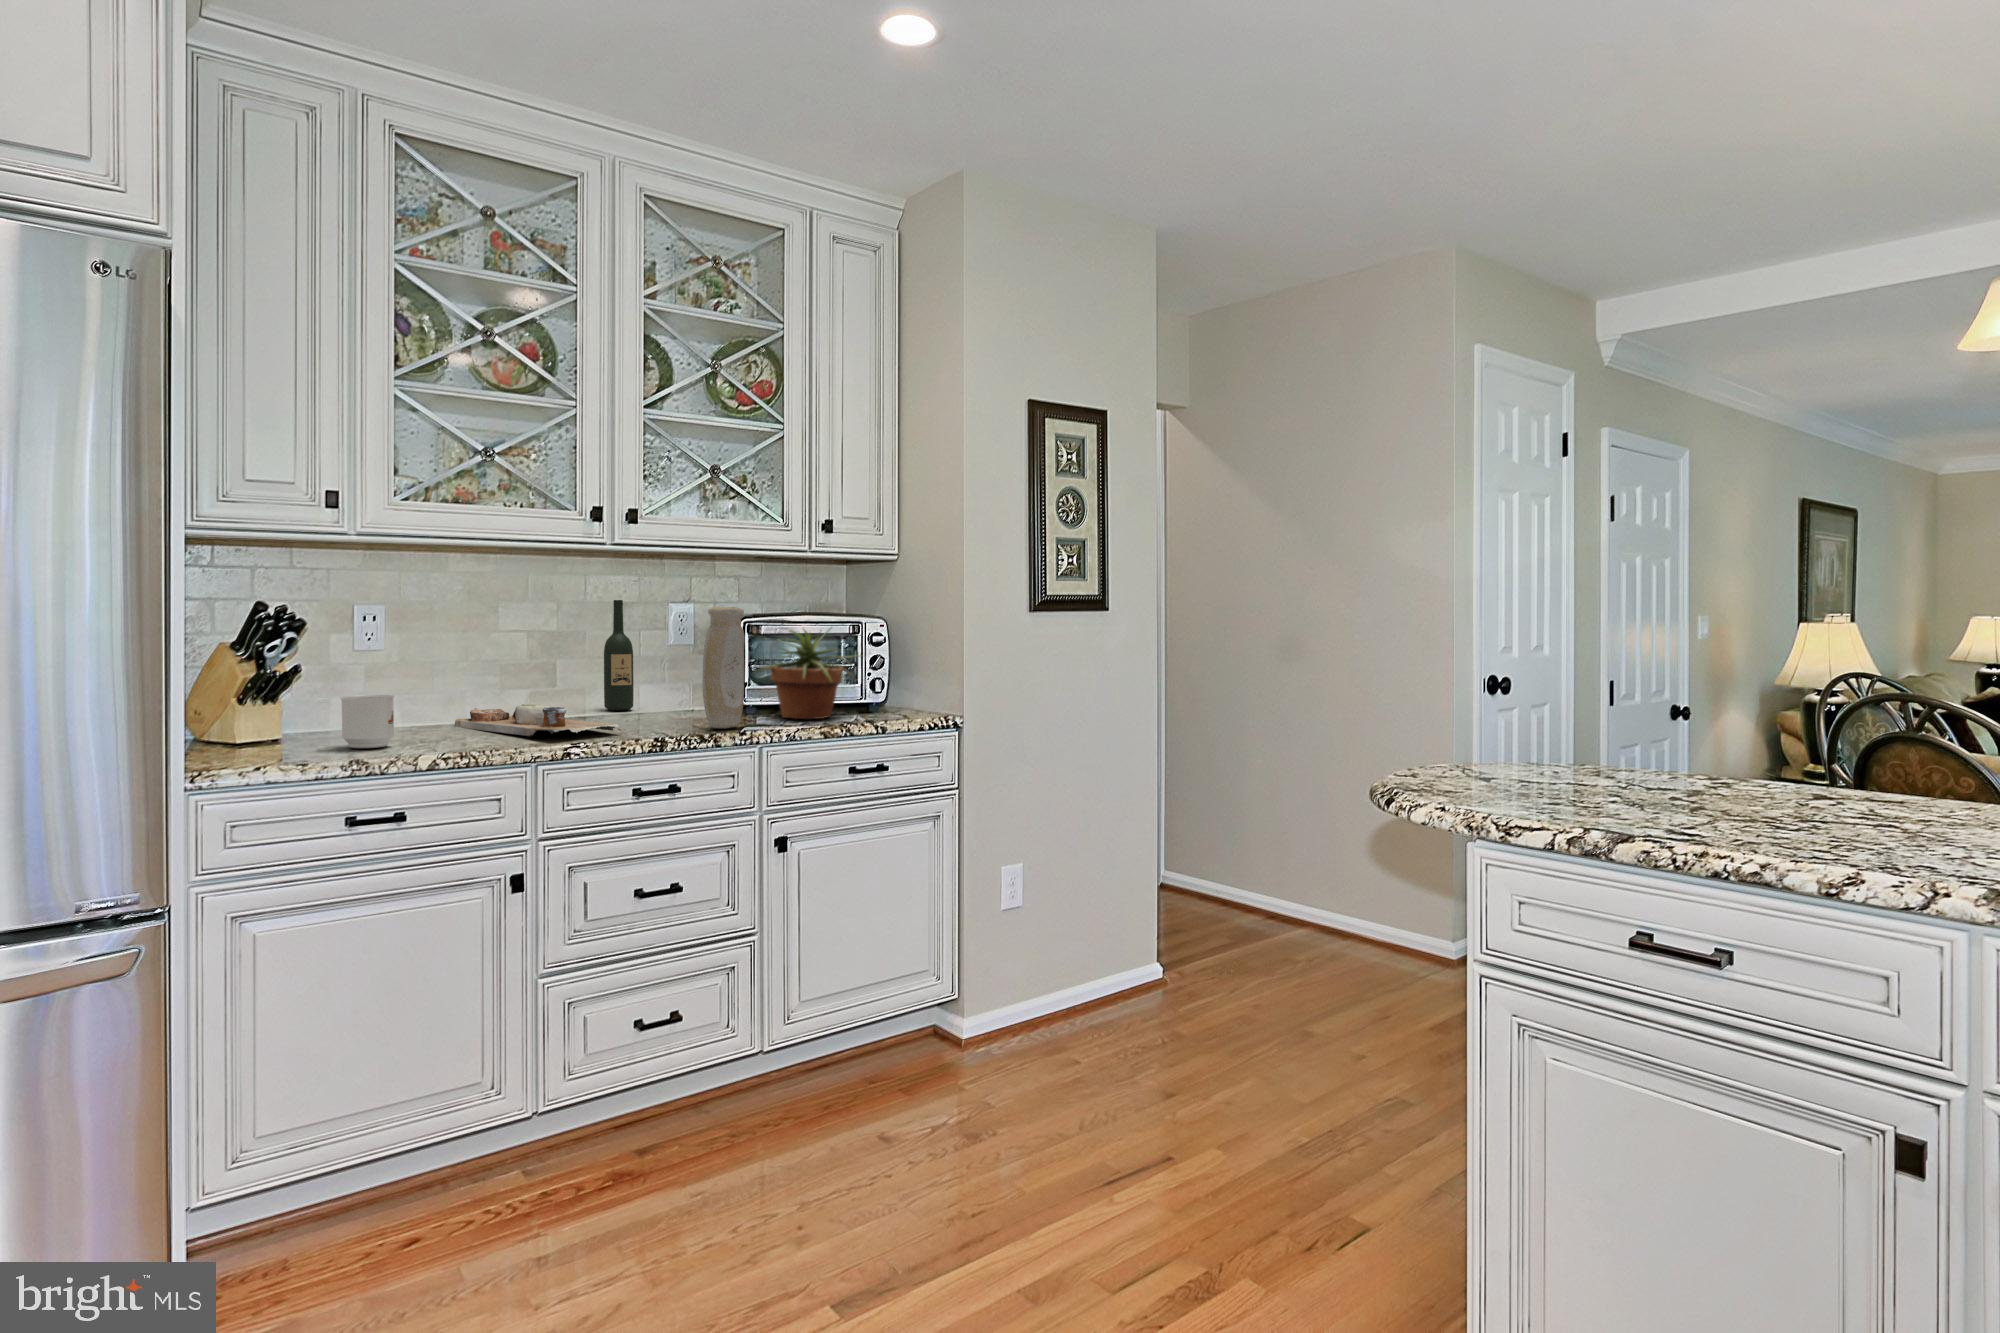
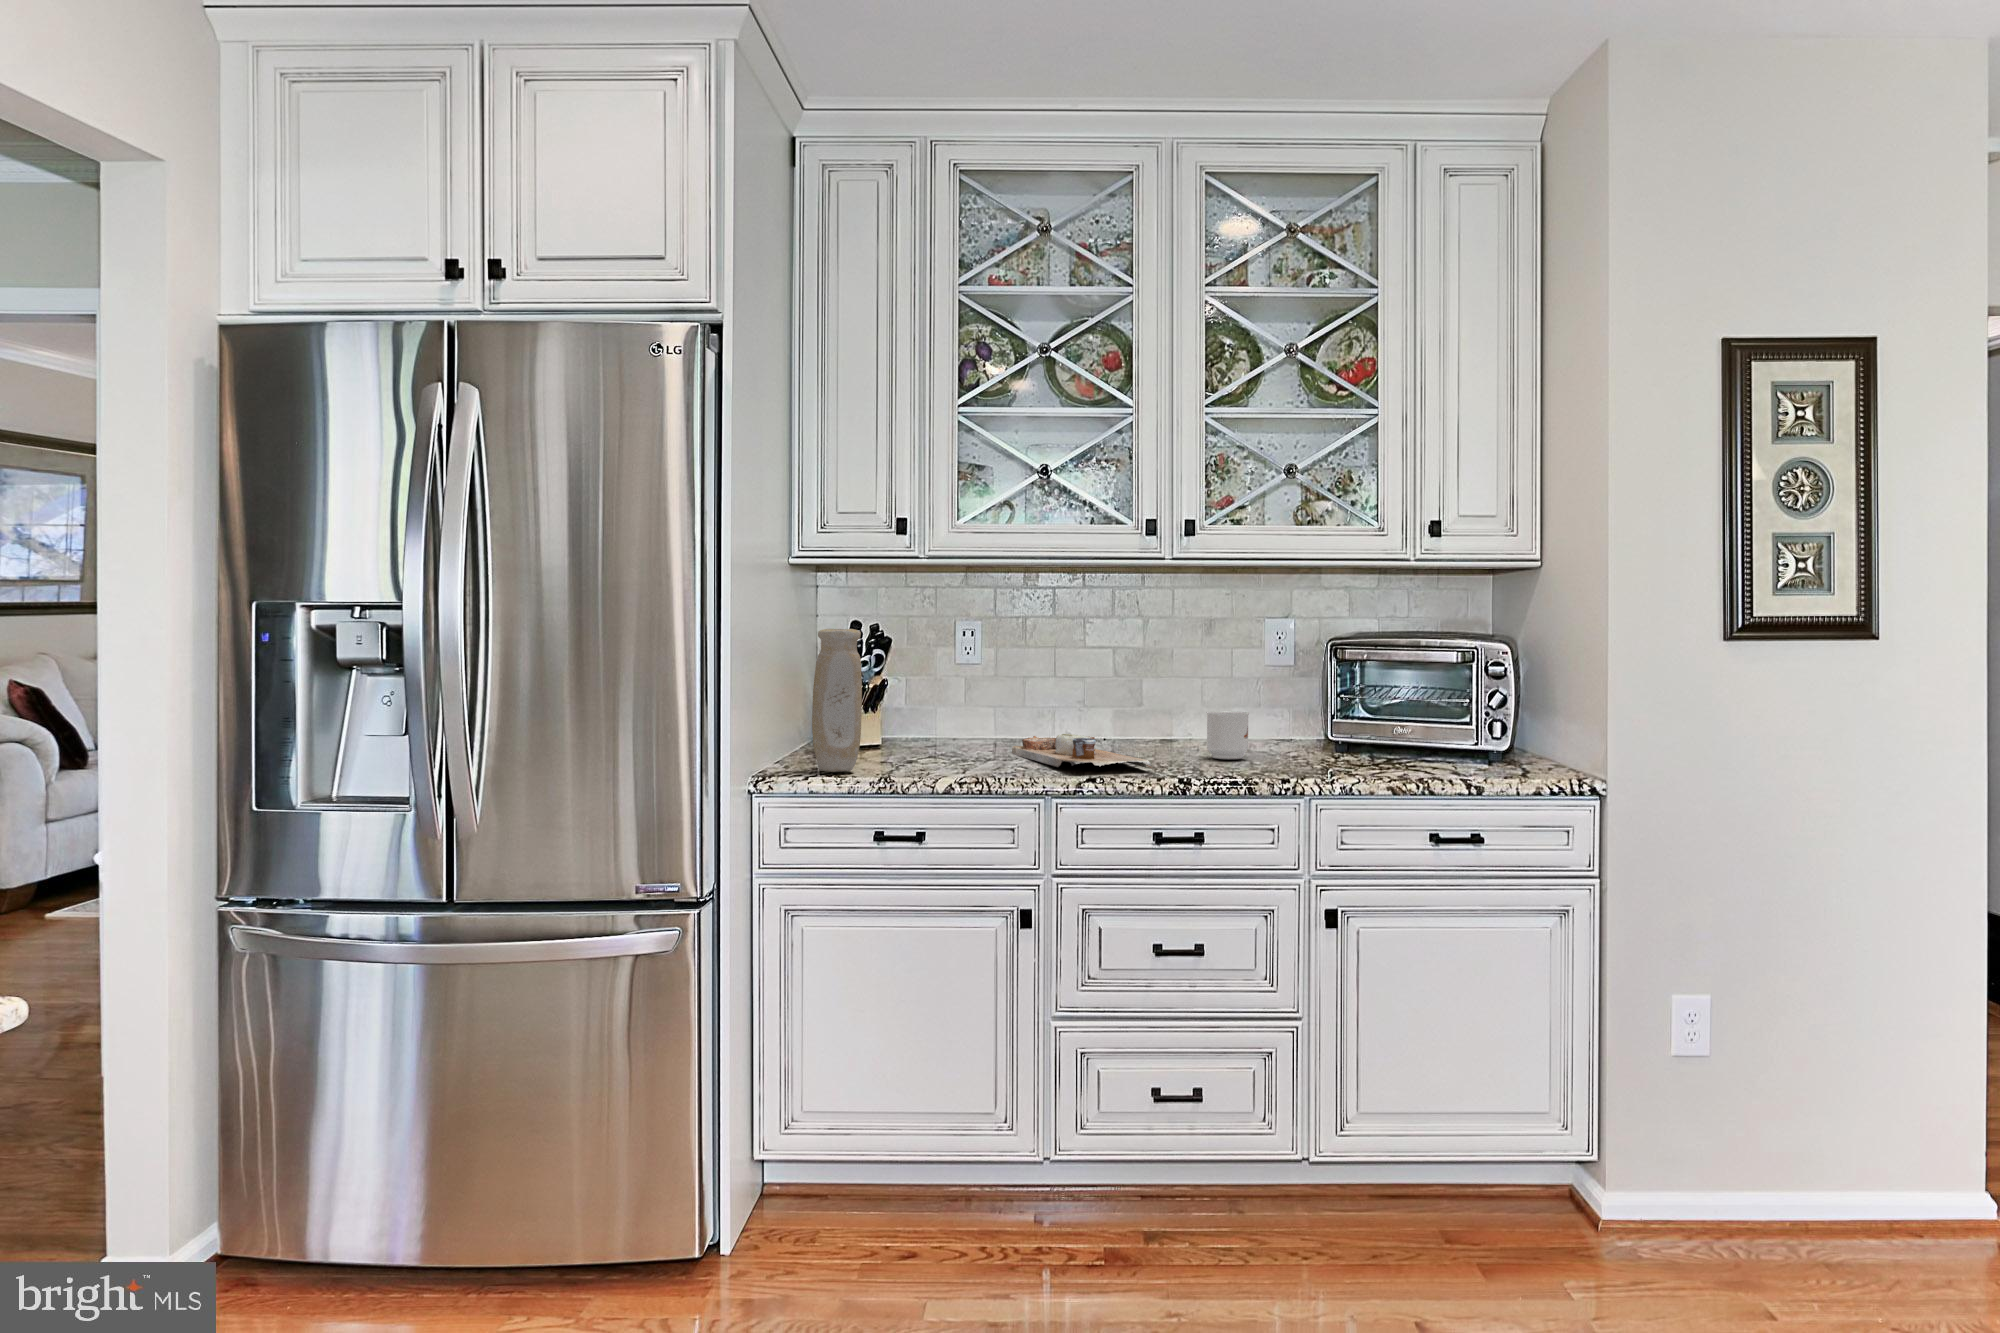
wine bottle: present [604,600,634,711] -> none [1173,623,1204,746]
vase: present [702,607,744,729] -> present [812,629,862,772]
potted plant: present [761,629,852,719] -> none [1320,652,1472,769]
mug: present [340,695,394,748] -> present [1206,711,1249,759]

